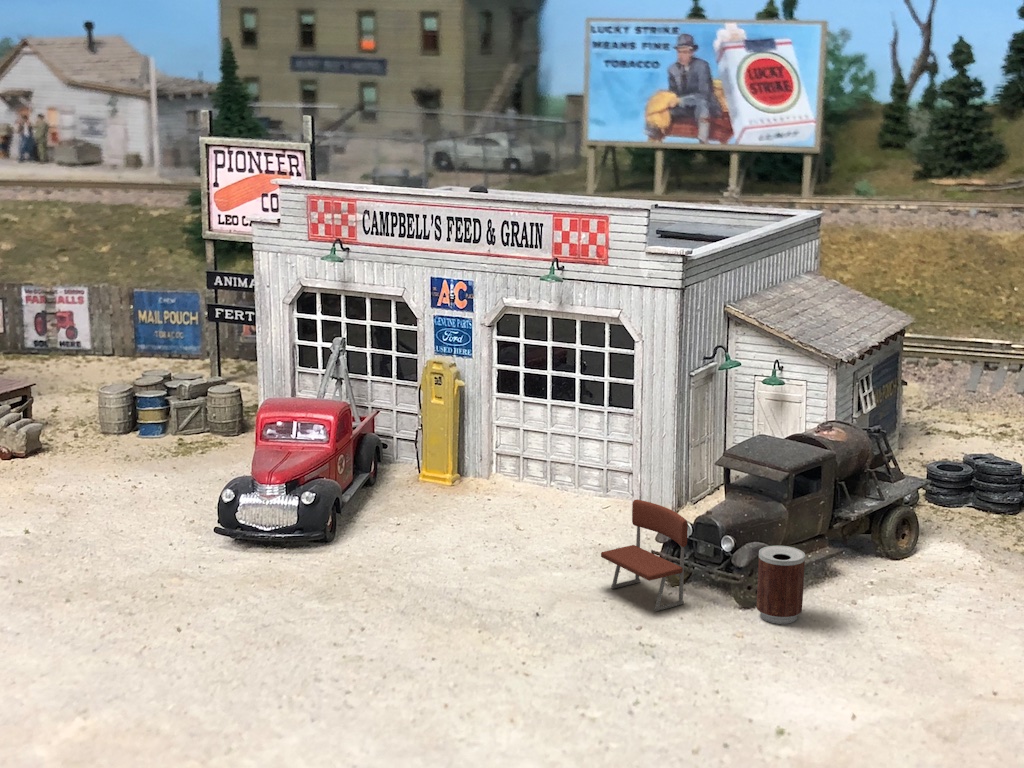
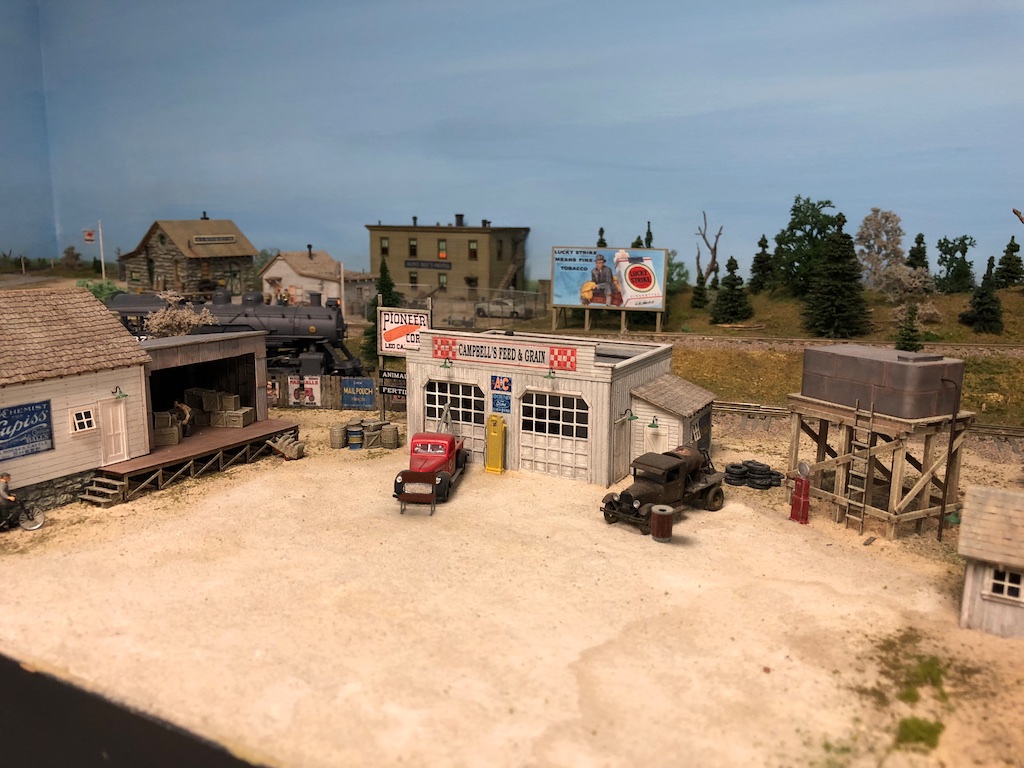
bench: present [601,499,688,611] -> present [397,471,436,516]

